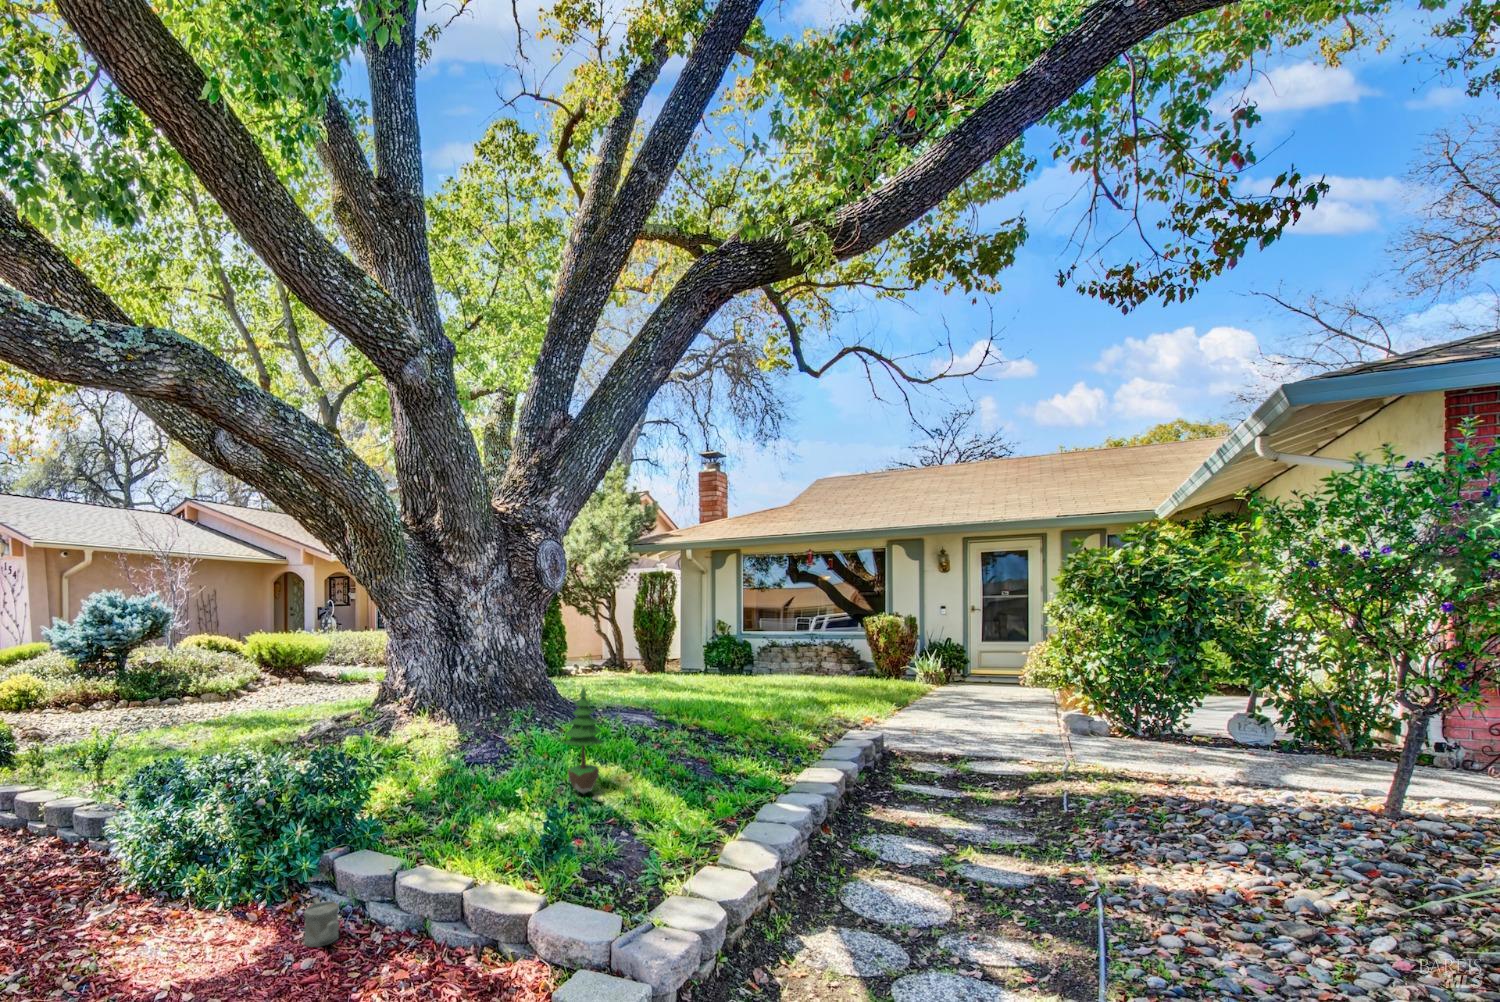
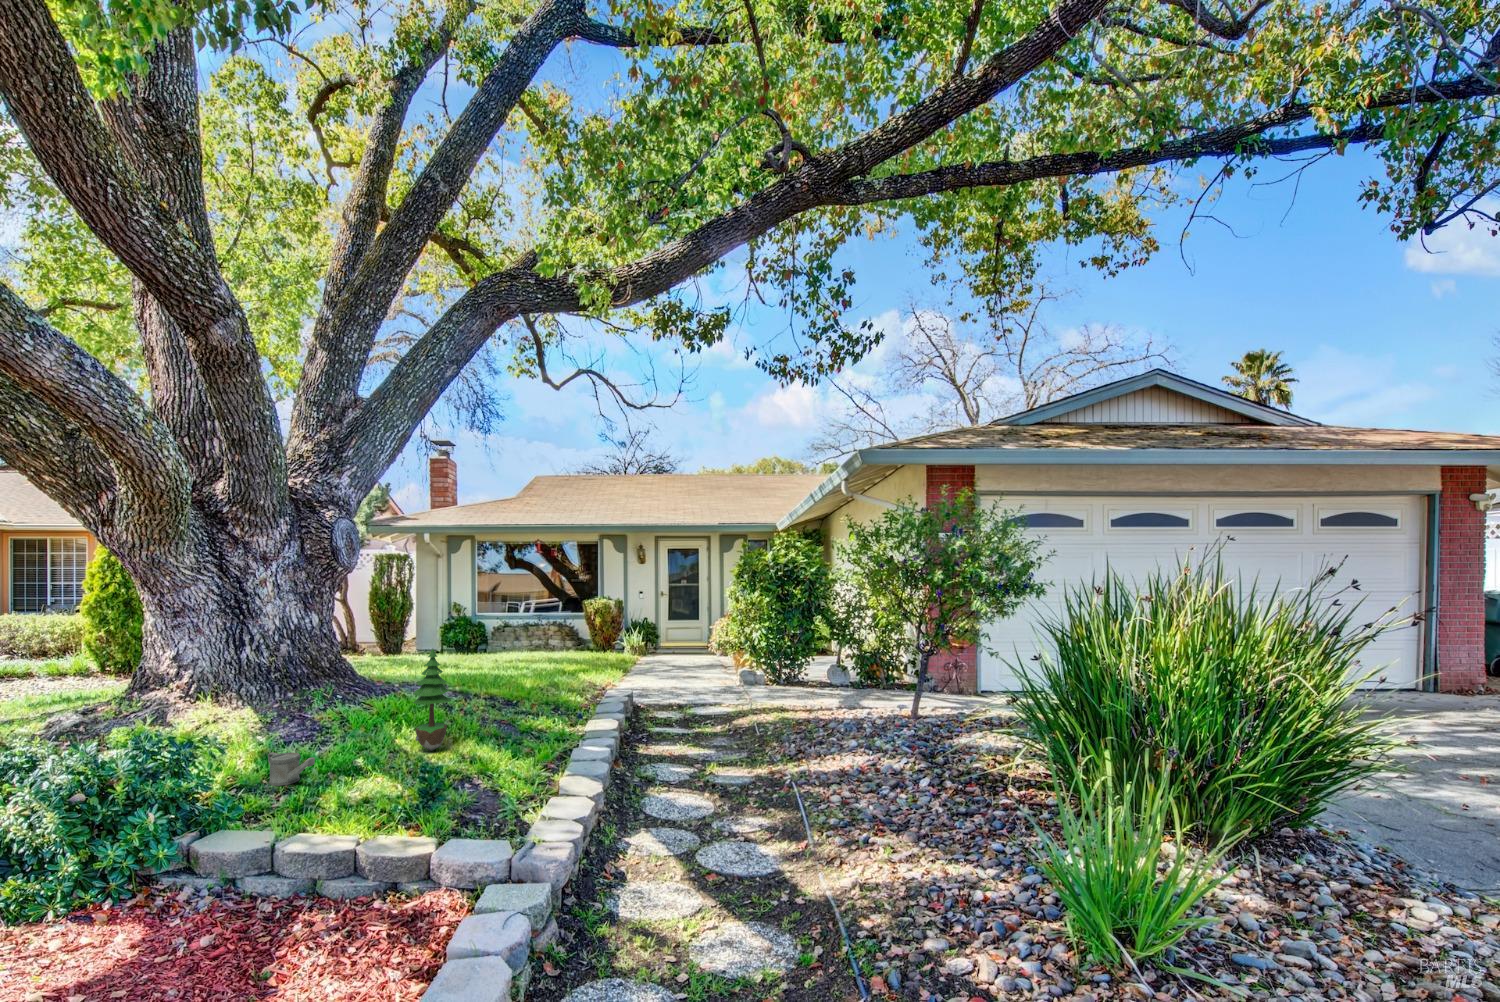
watering can: present [304,898,339,947] -> present [268,752,315,786]

